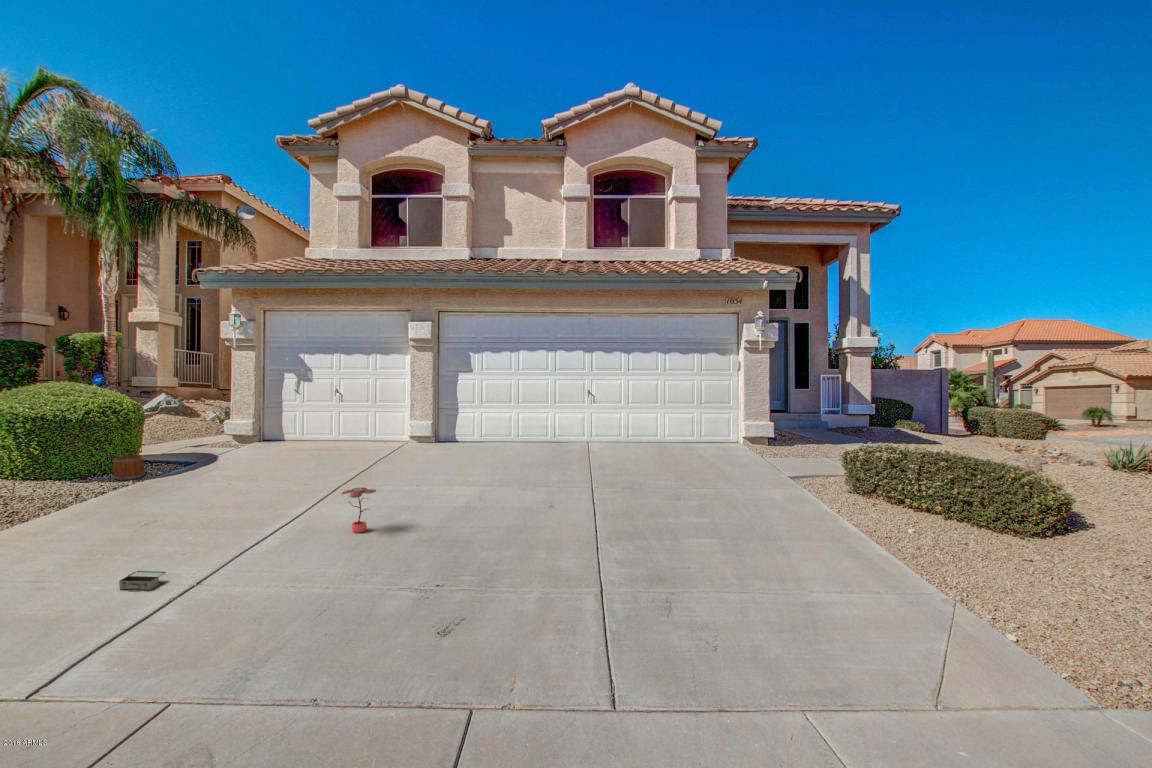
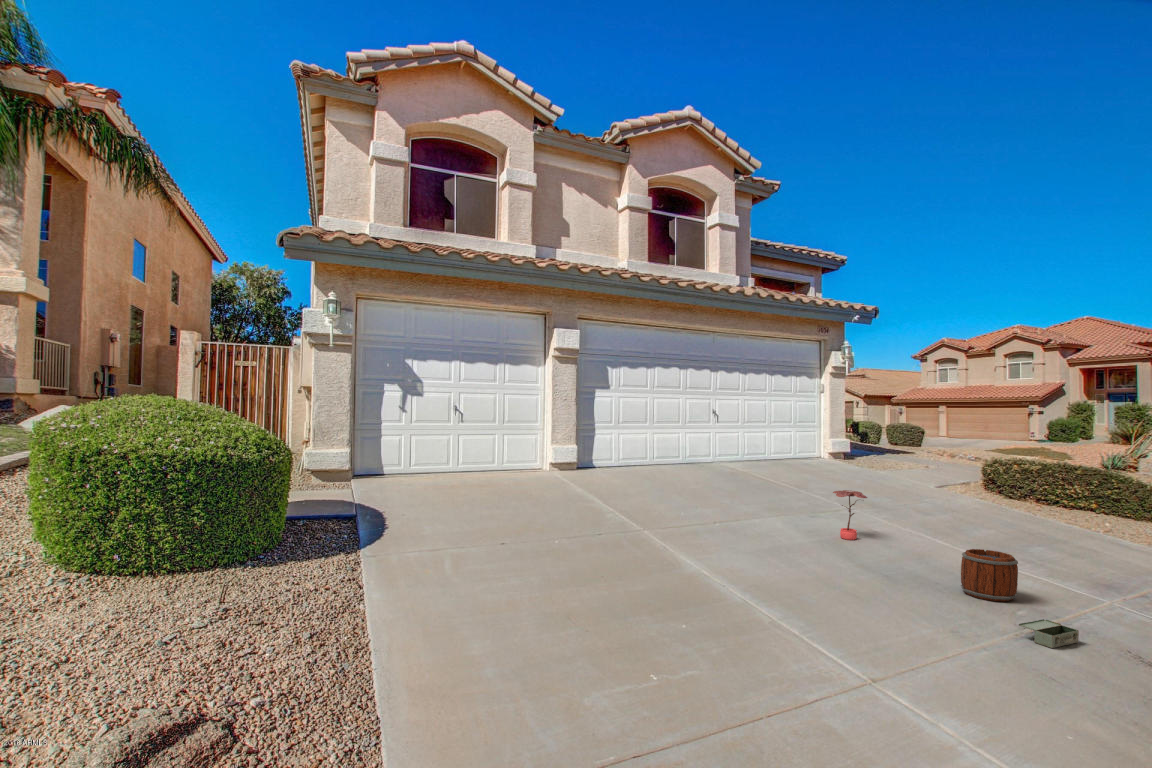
bucket: present [113,455,144,480] -> present [961,549,1018,602]
toolbox: present [119,571,166,590] -> present [1019,619,1079,648]

